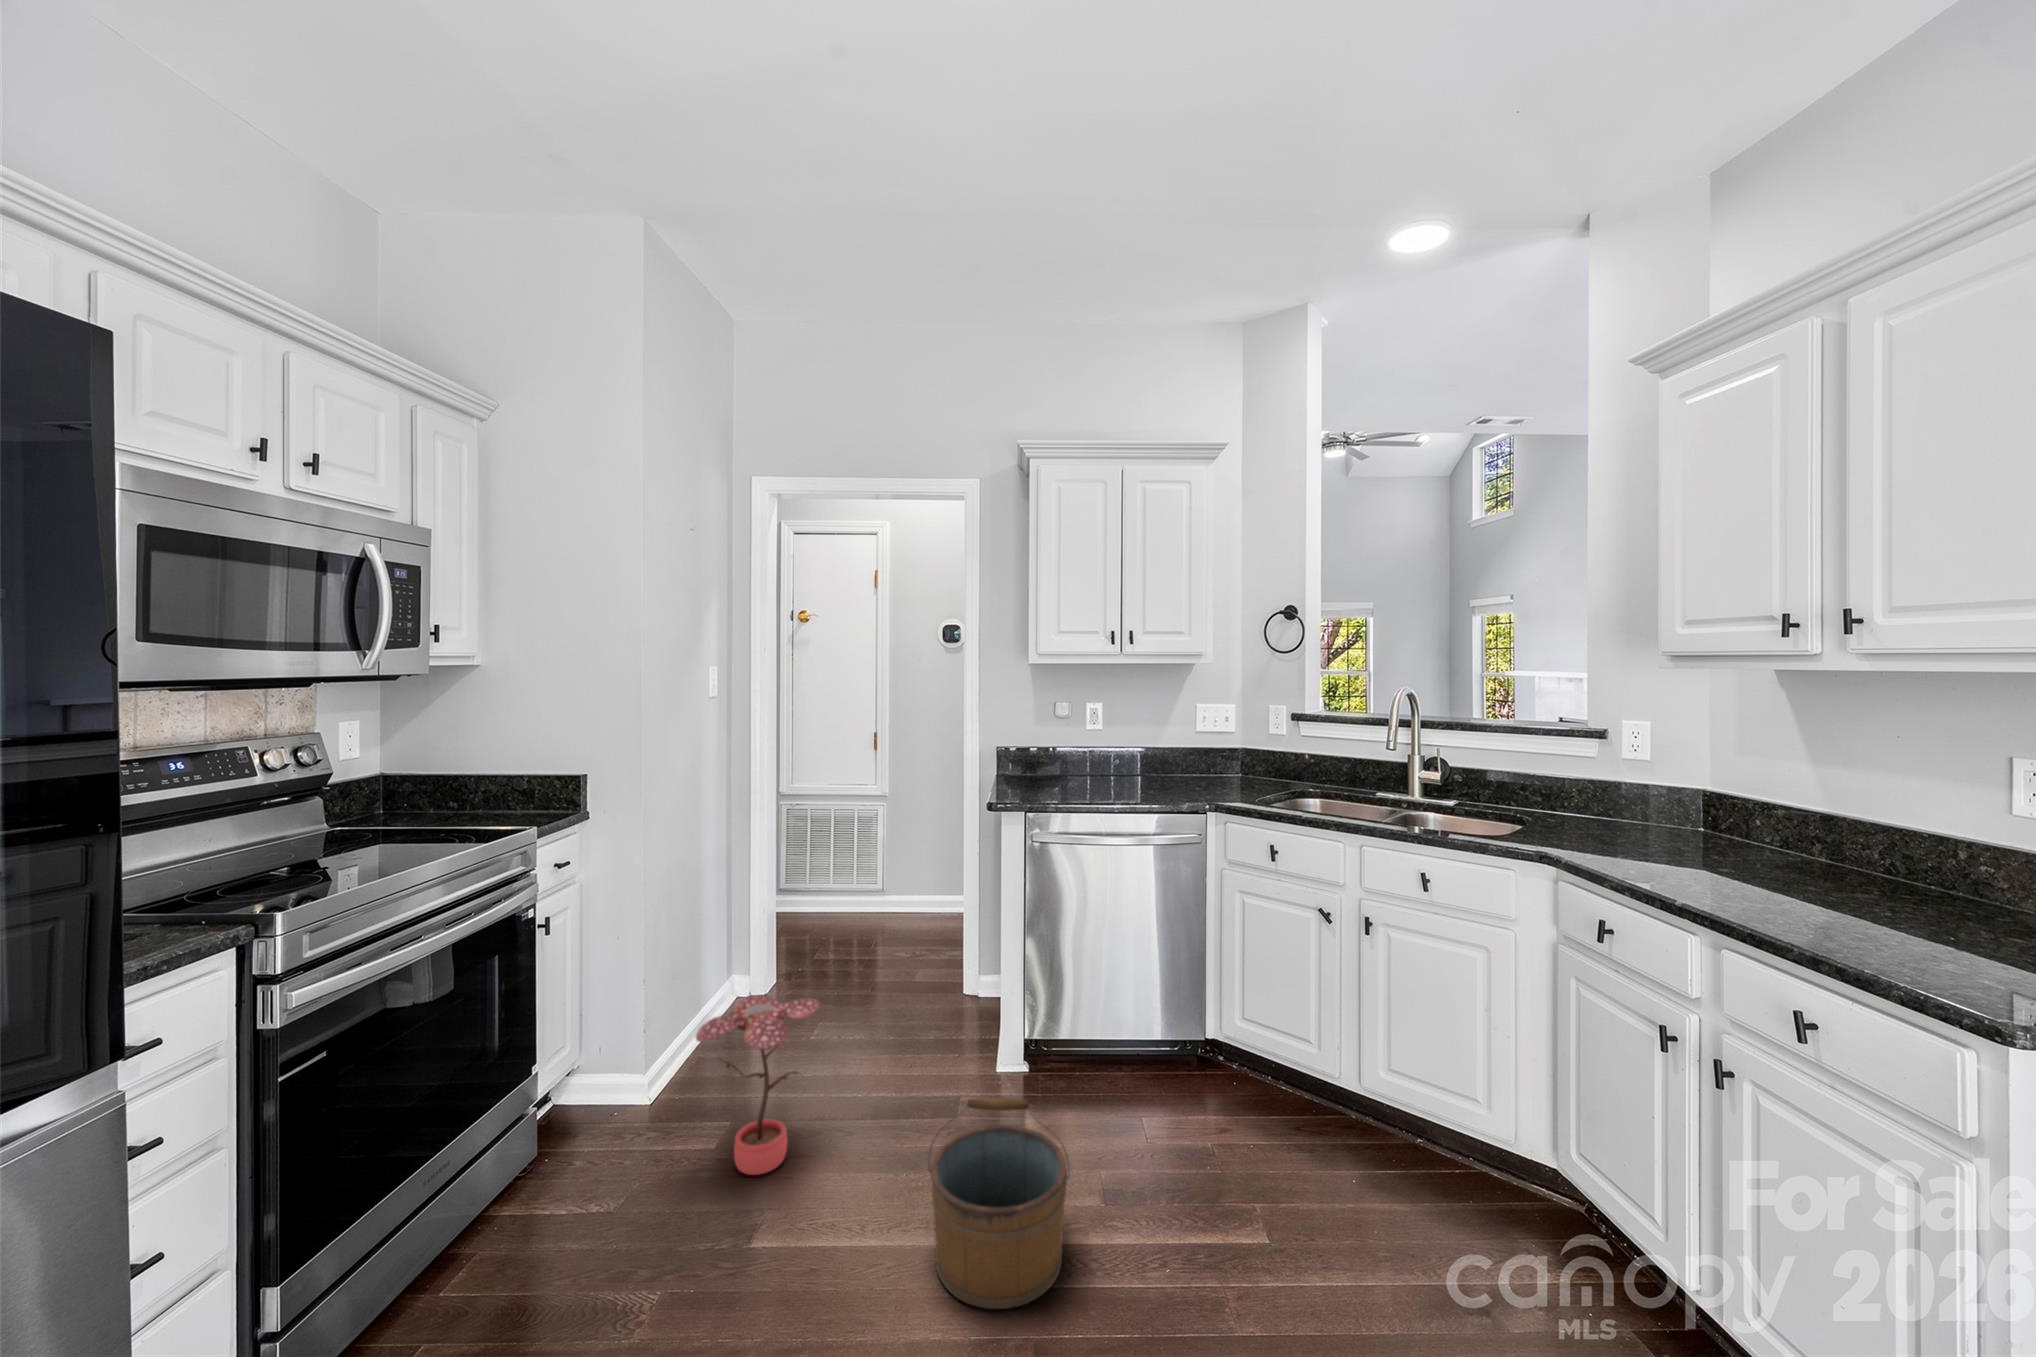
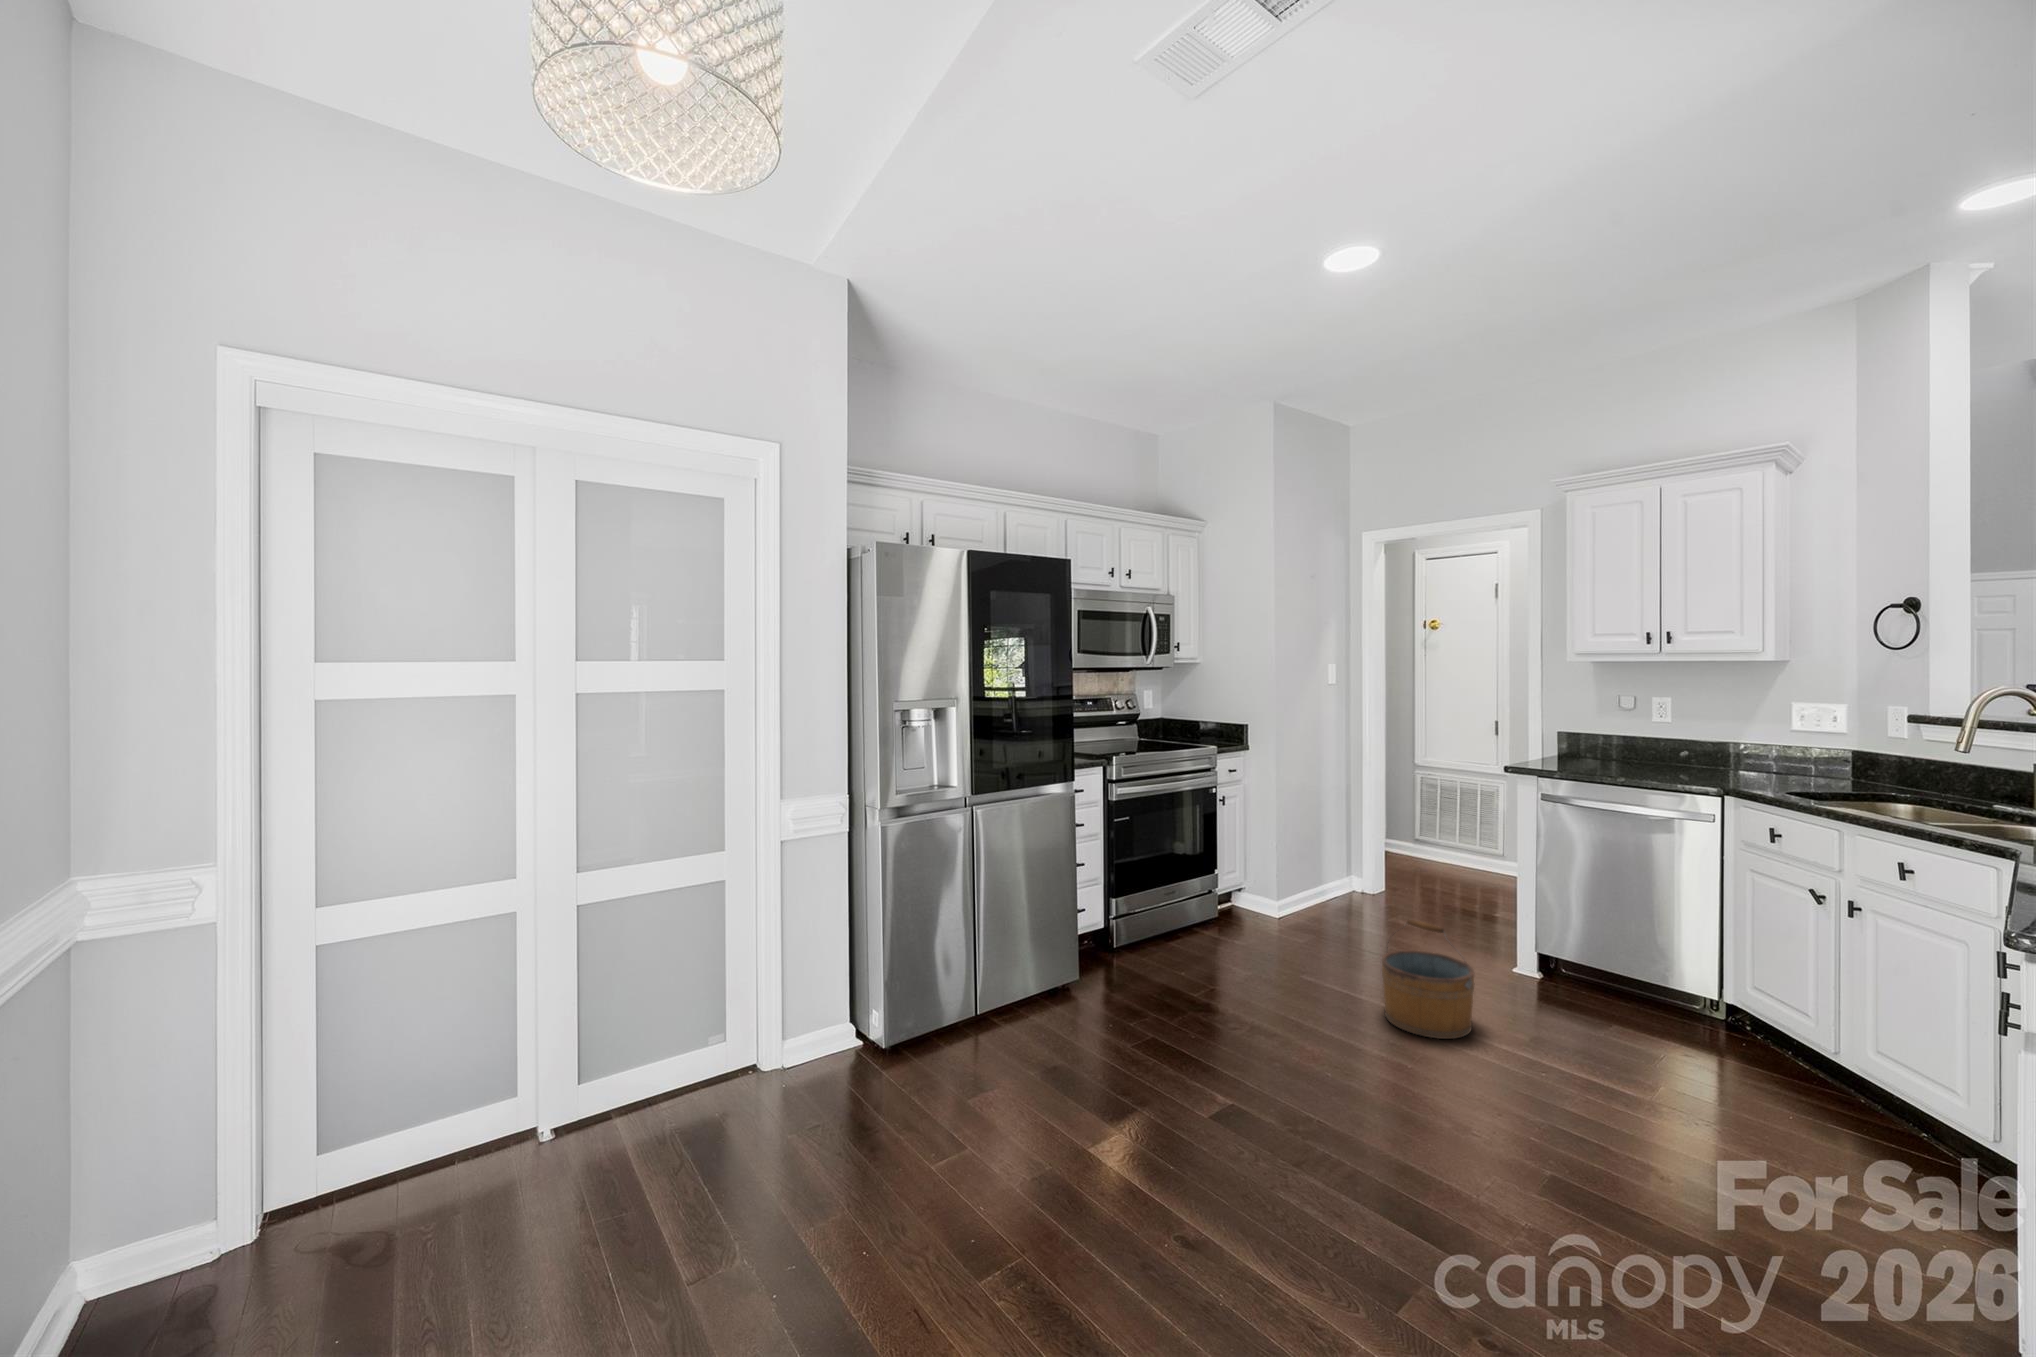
potted plant: present [696,995,820,1175] -> none [1283,859,1359,956]

